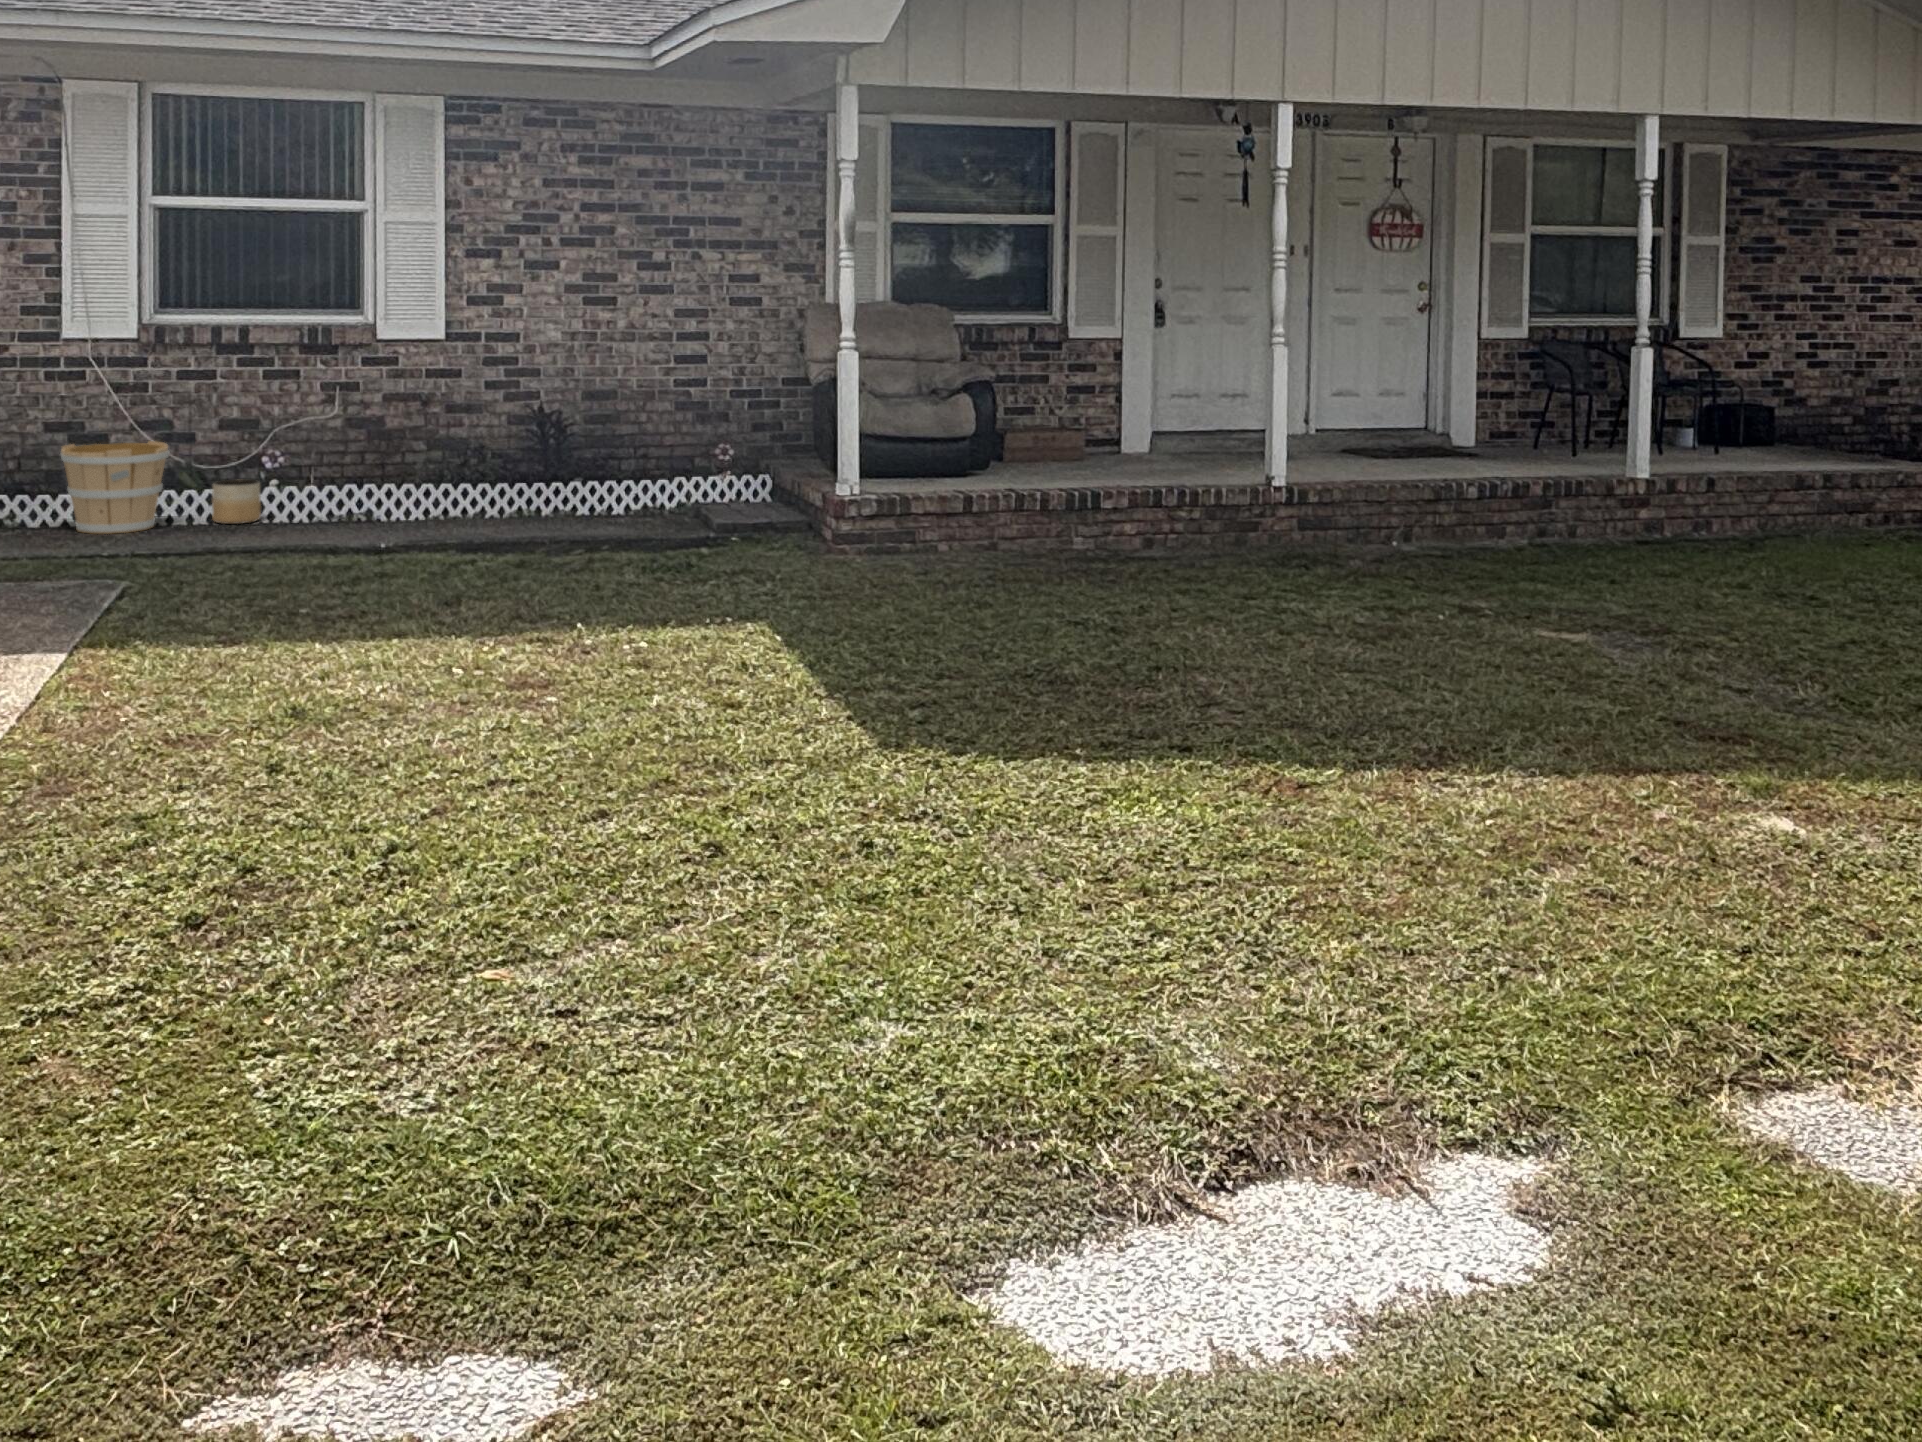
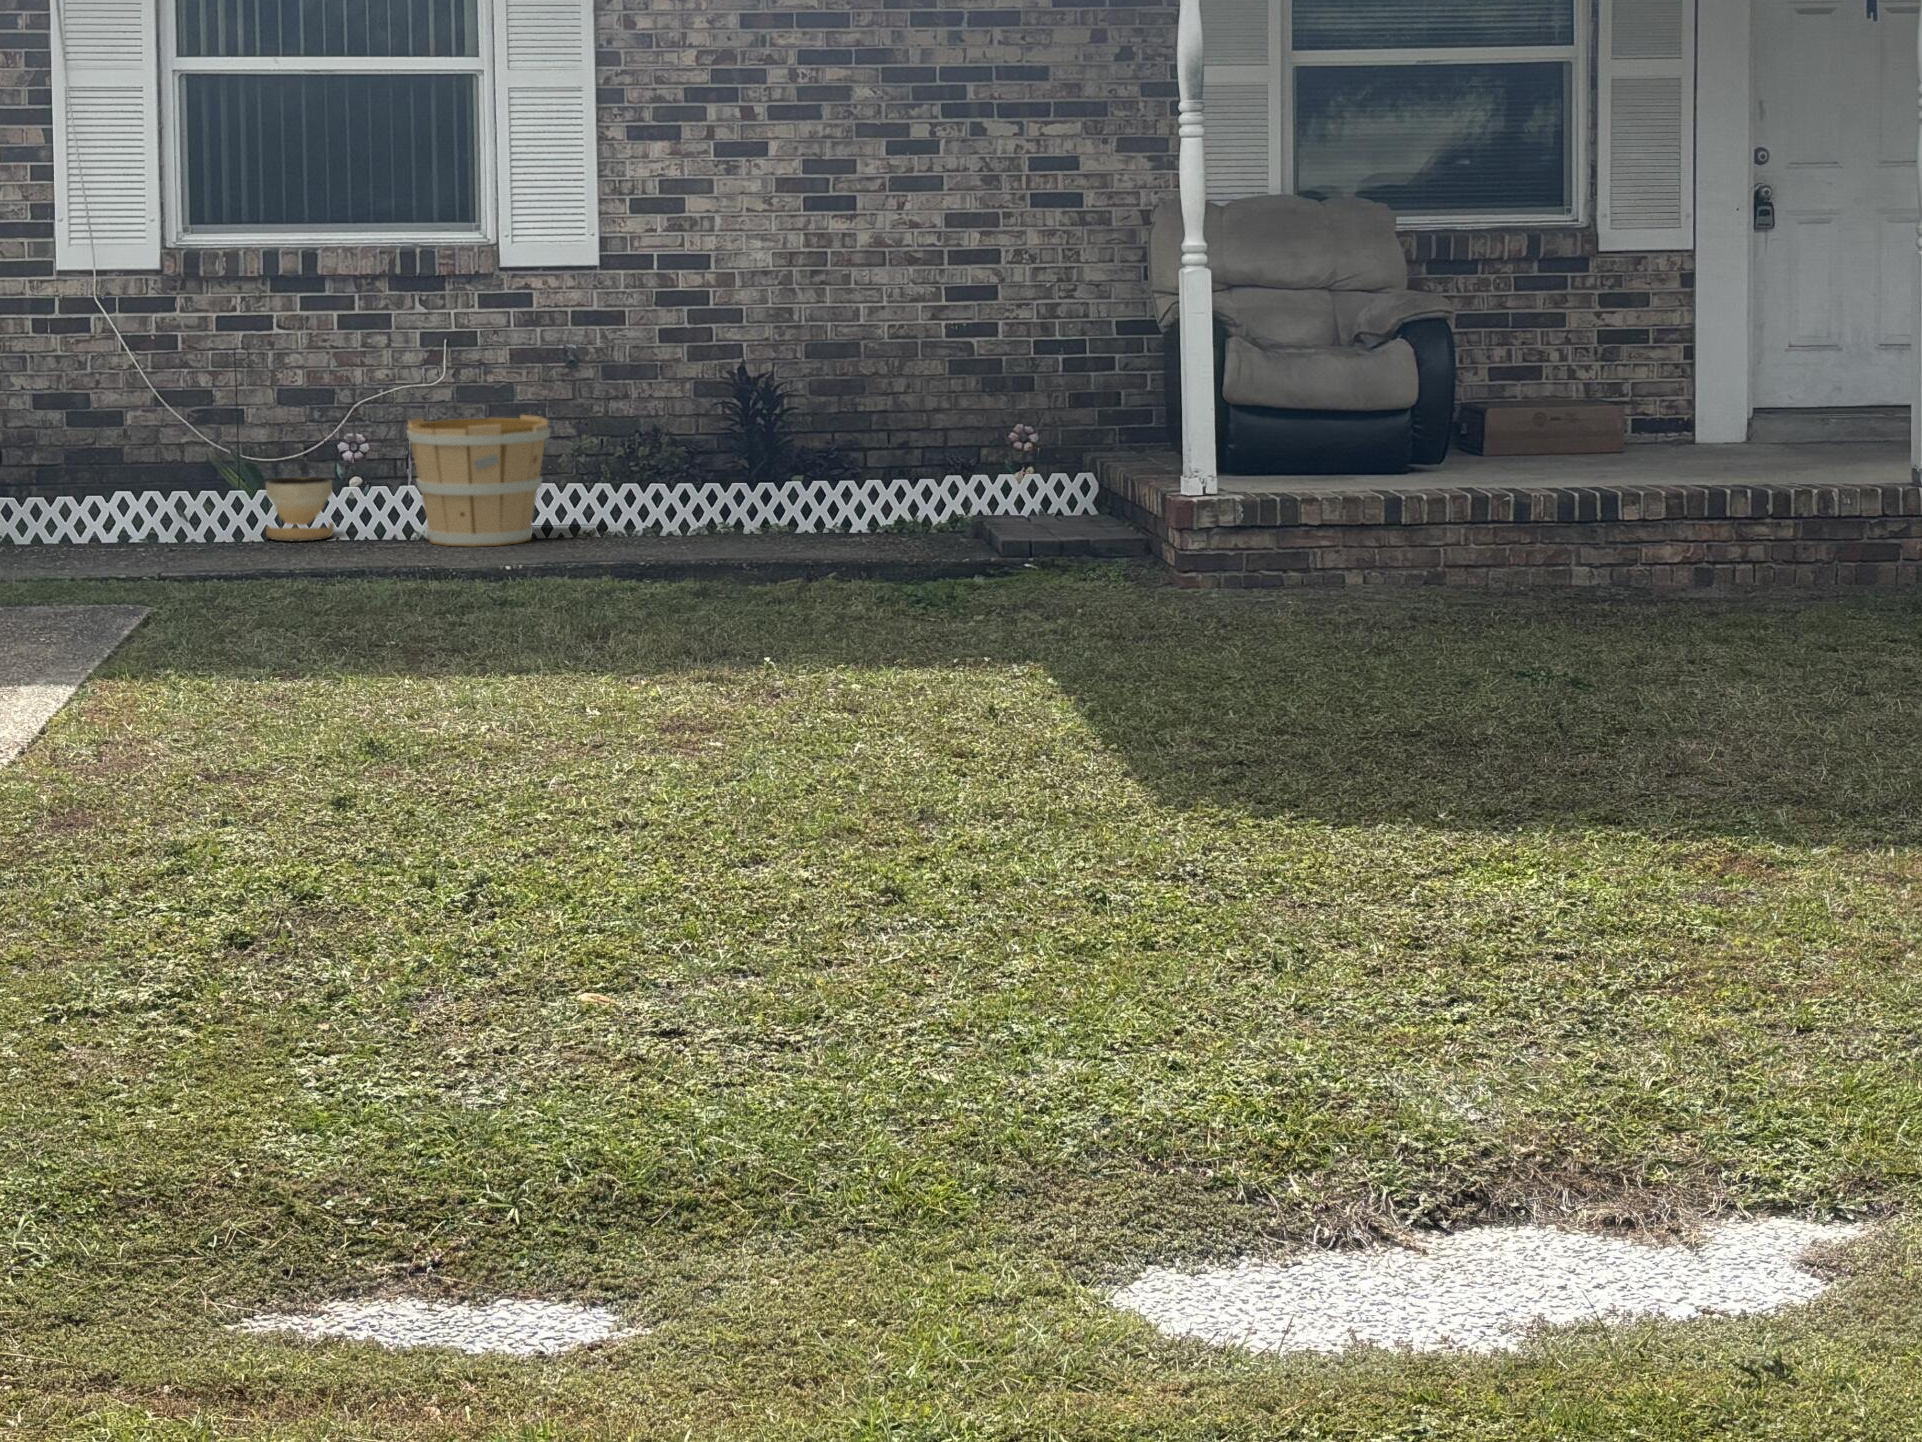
wooden bucket: present [61,441,169,534] -> present [407,415,550,547]

